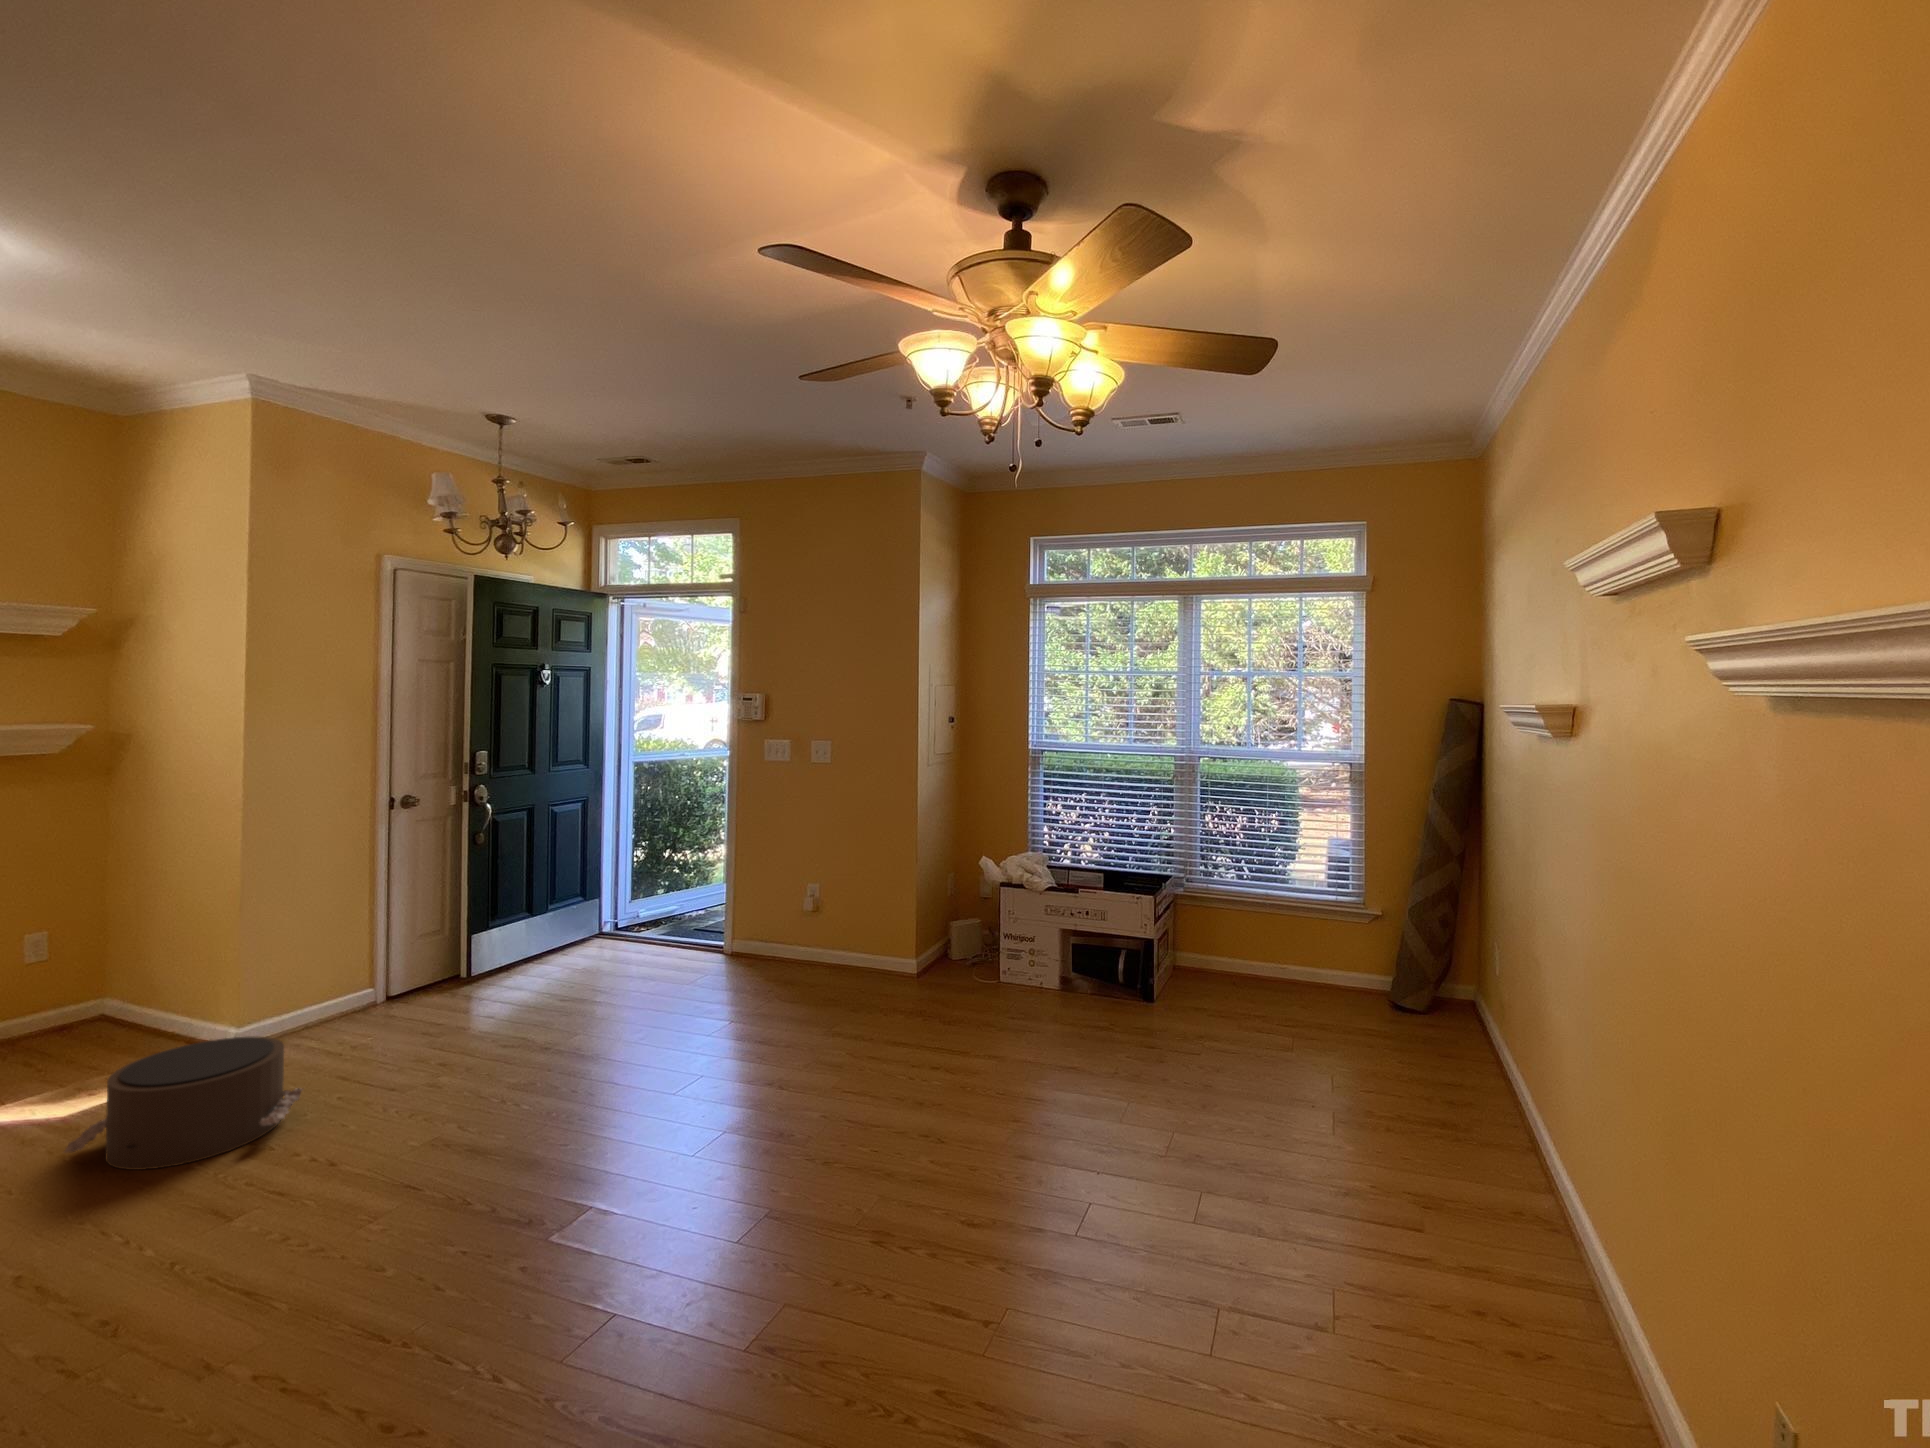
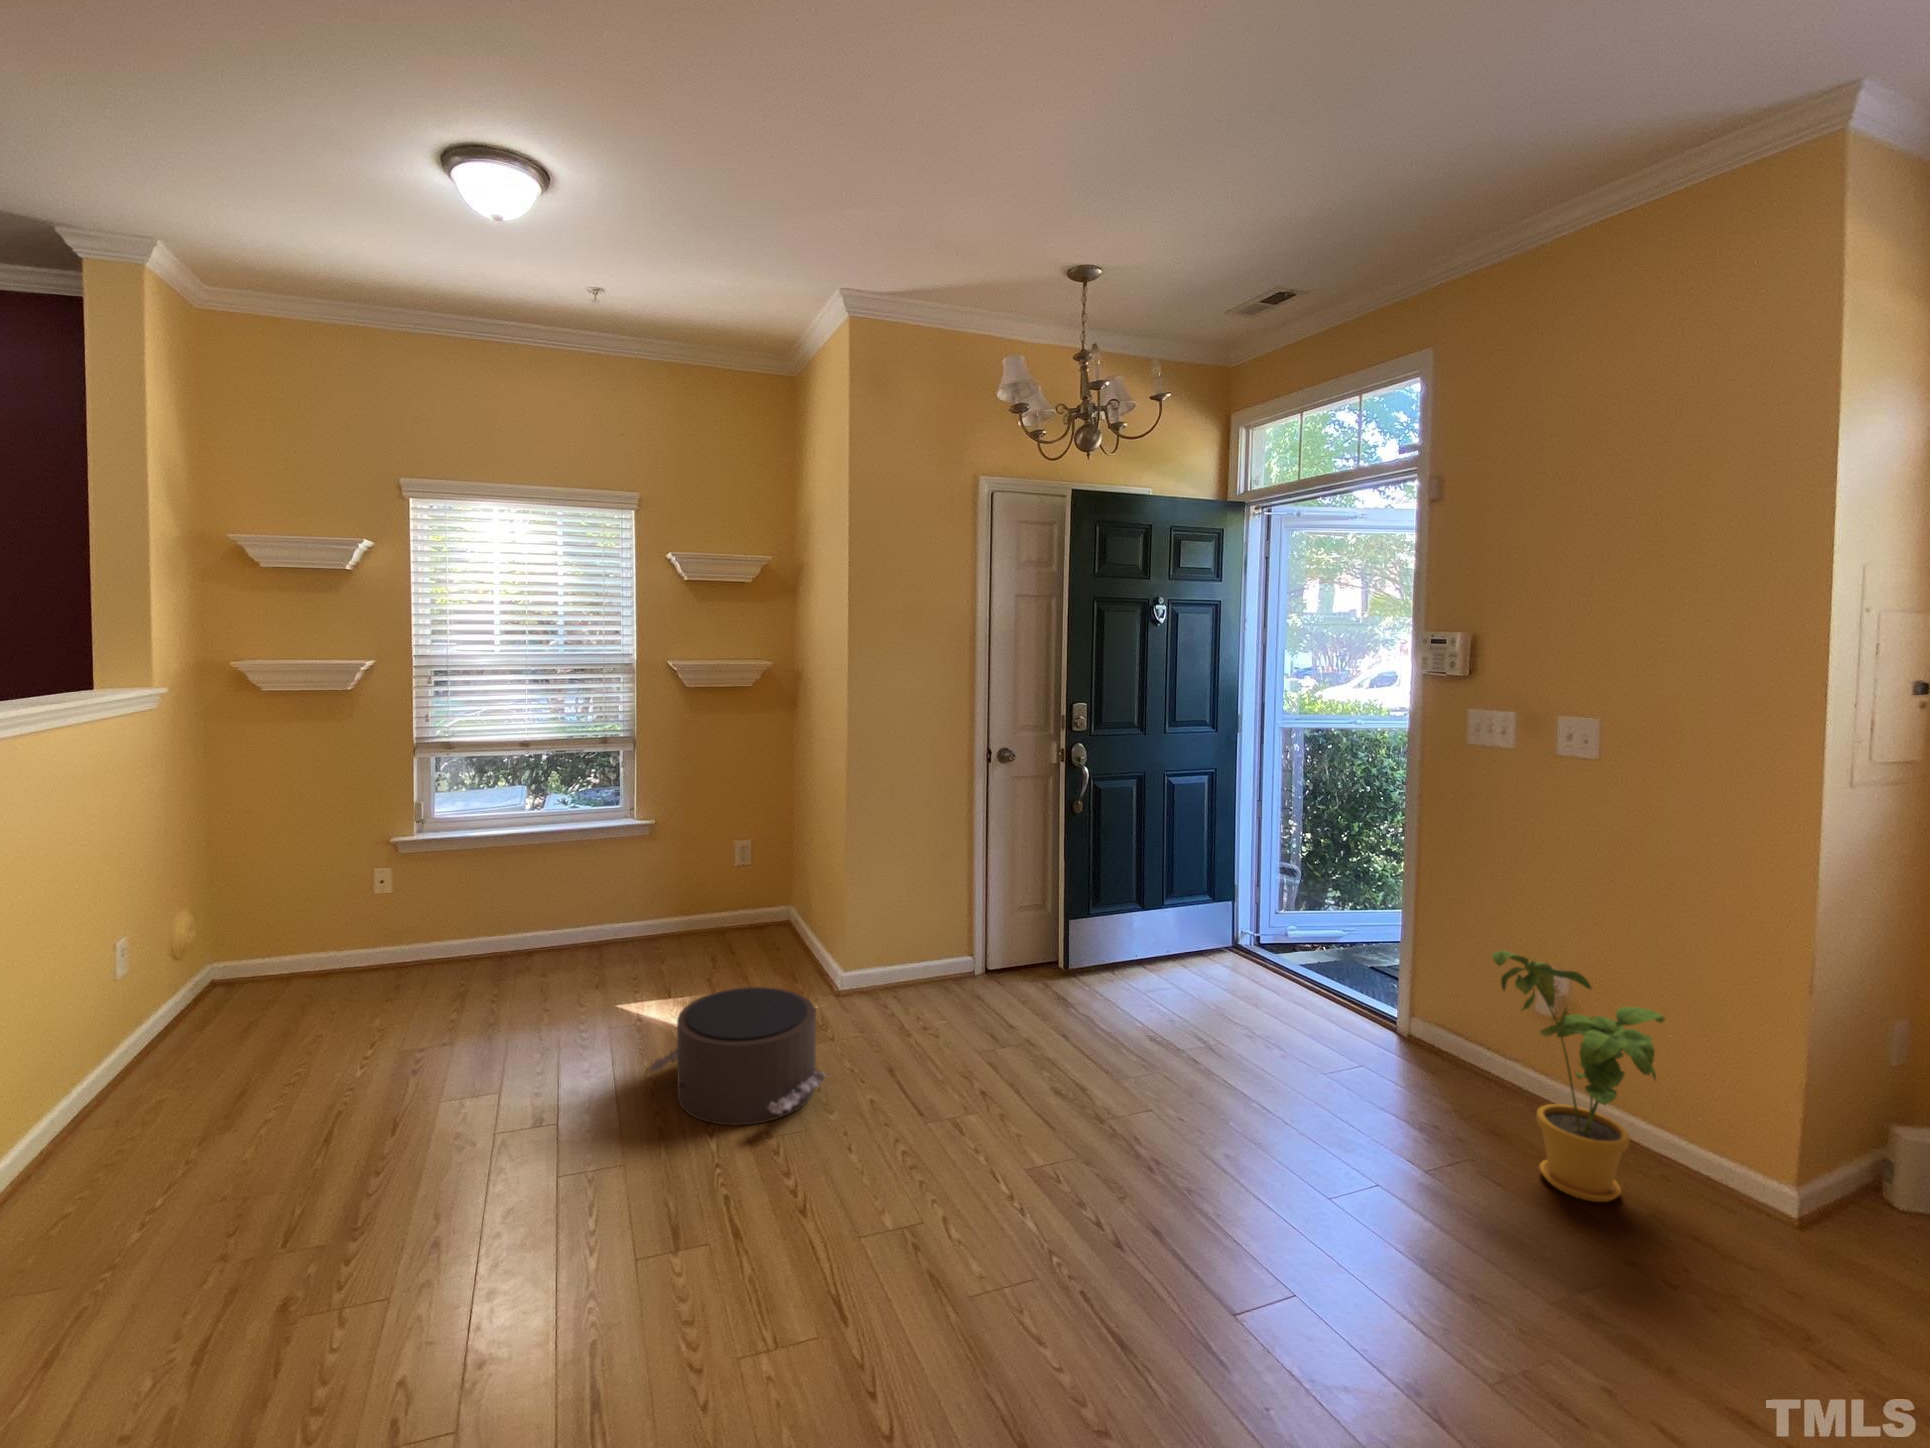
house plant: none [788,871,861,992] -> present [1492,951,1665,1202]

